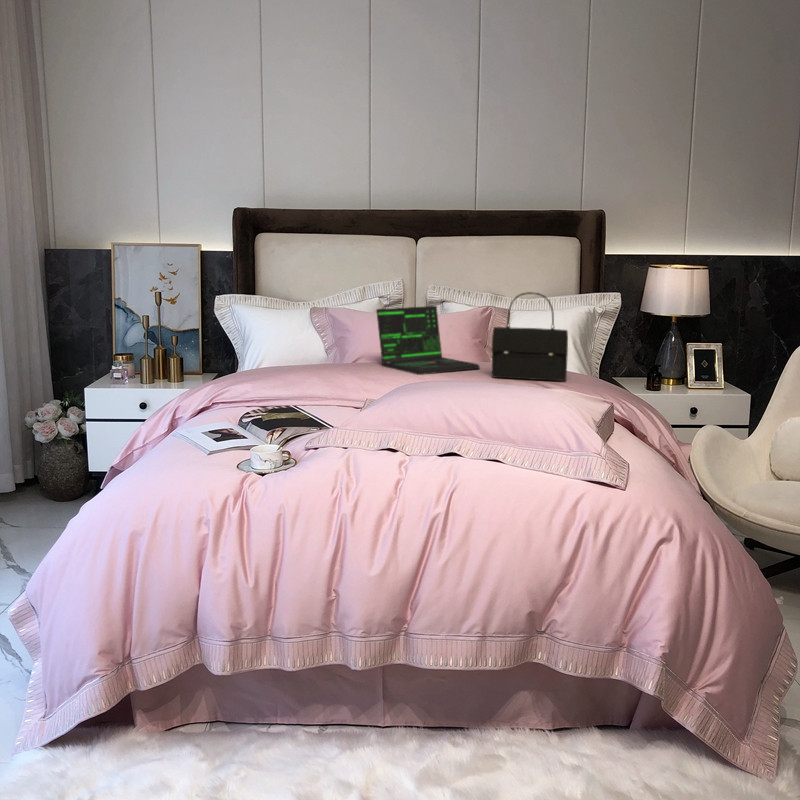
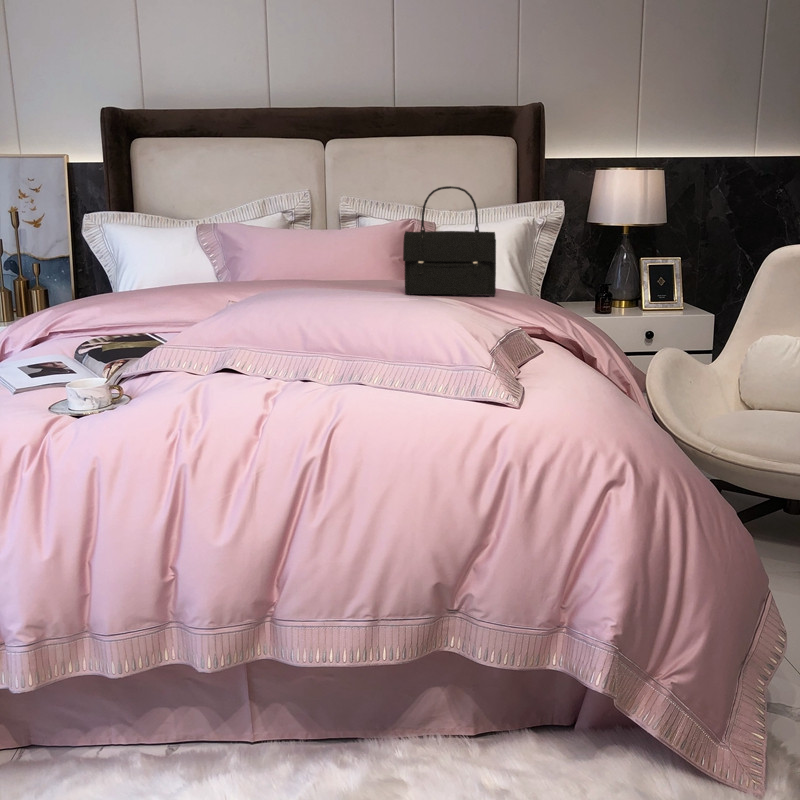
laptop: present [377,306,480,375] -> none [265,214,393,294]

